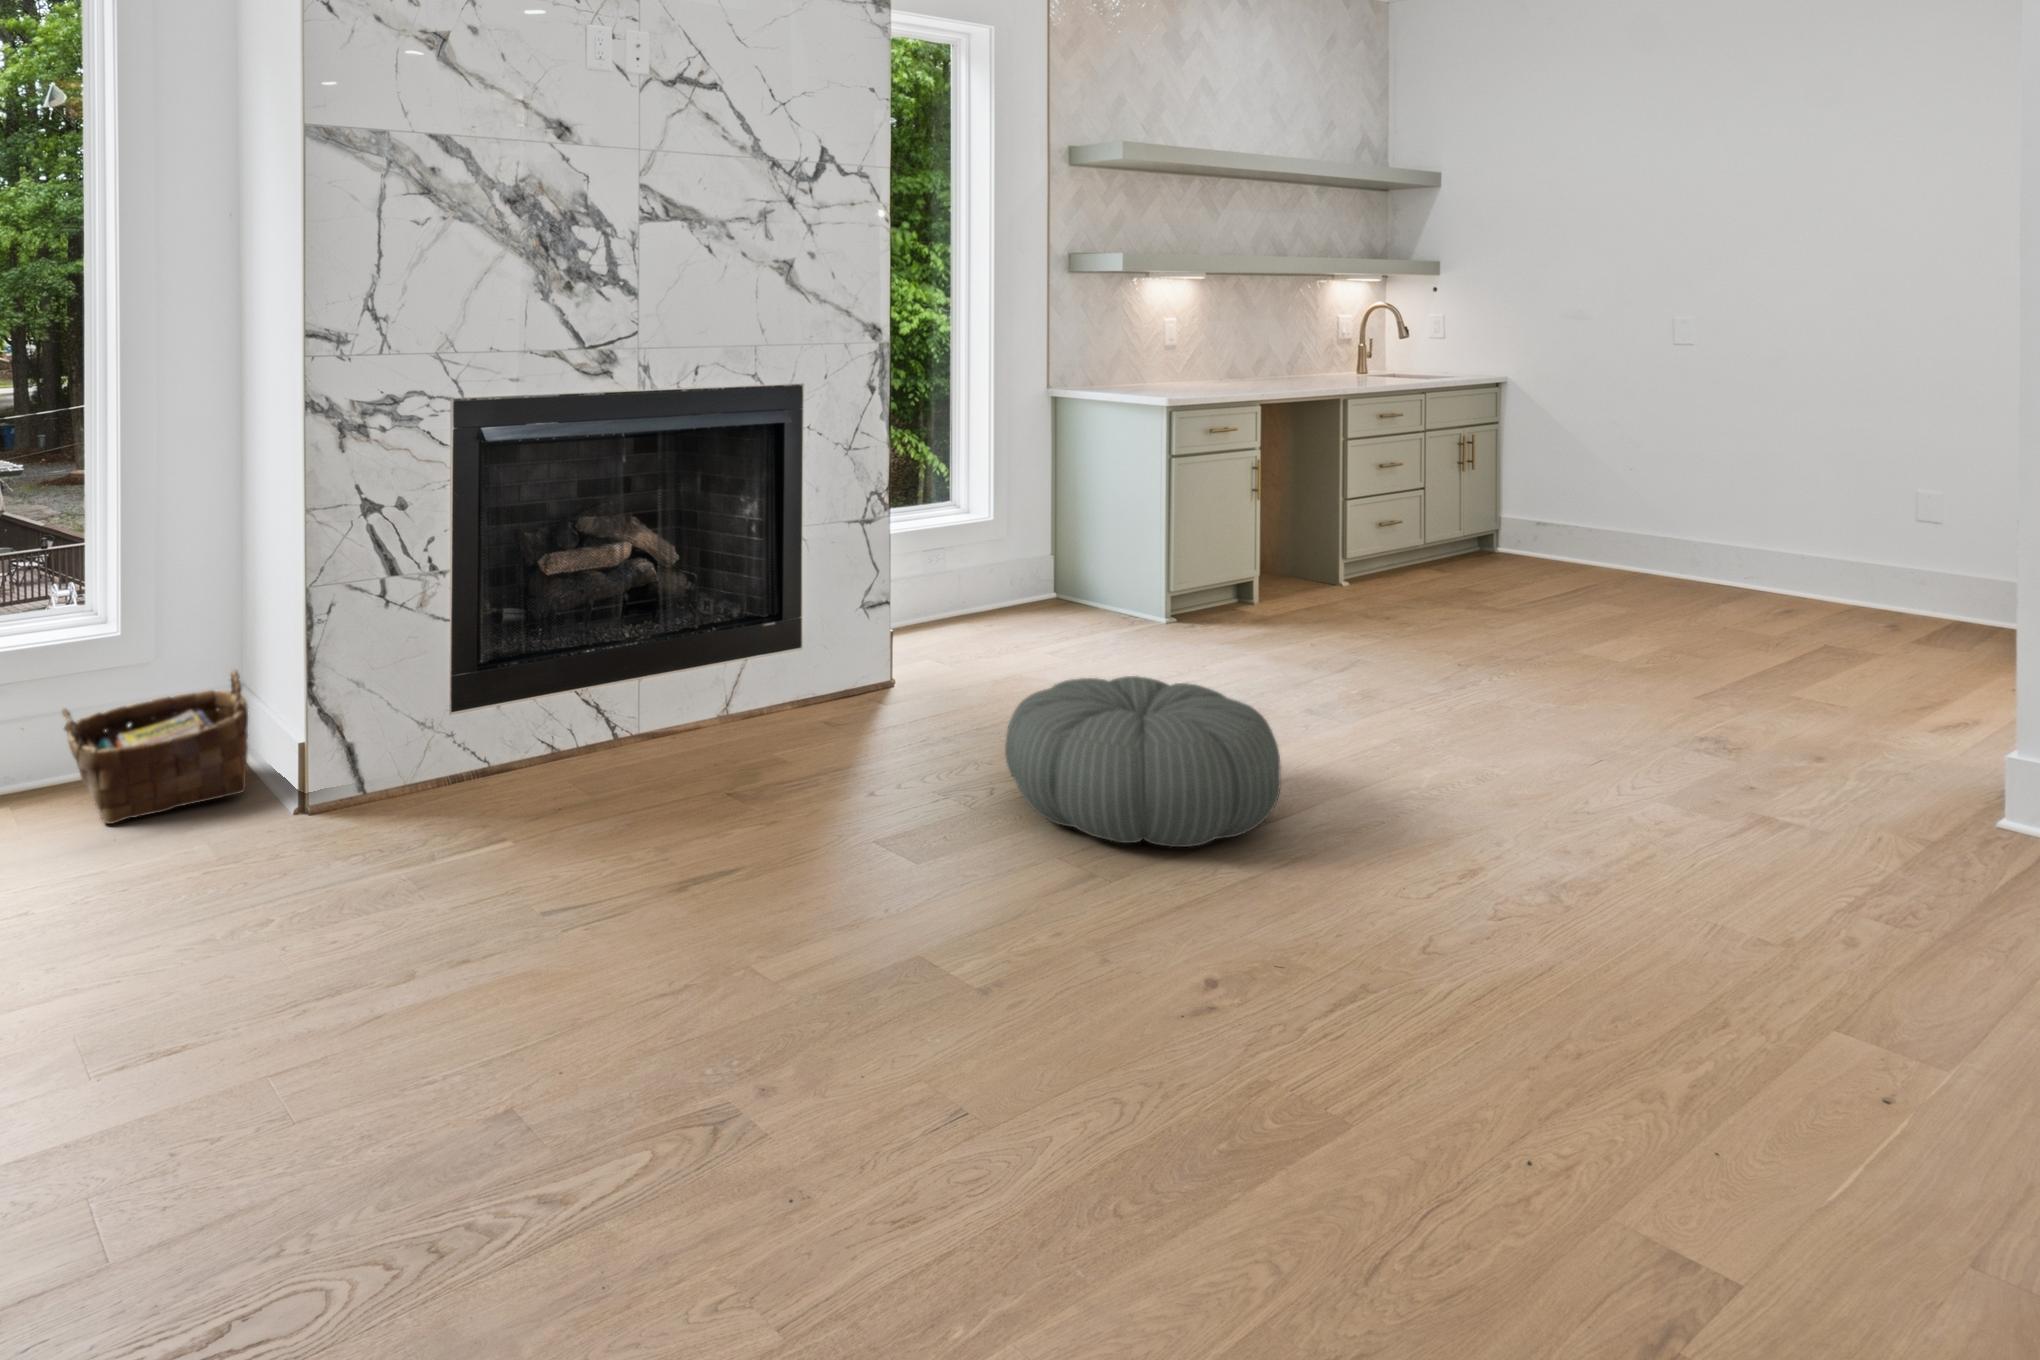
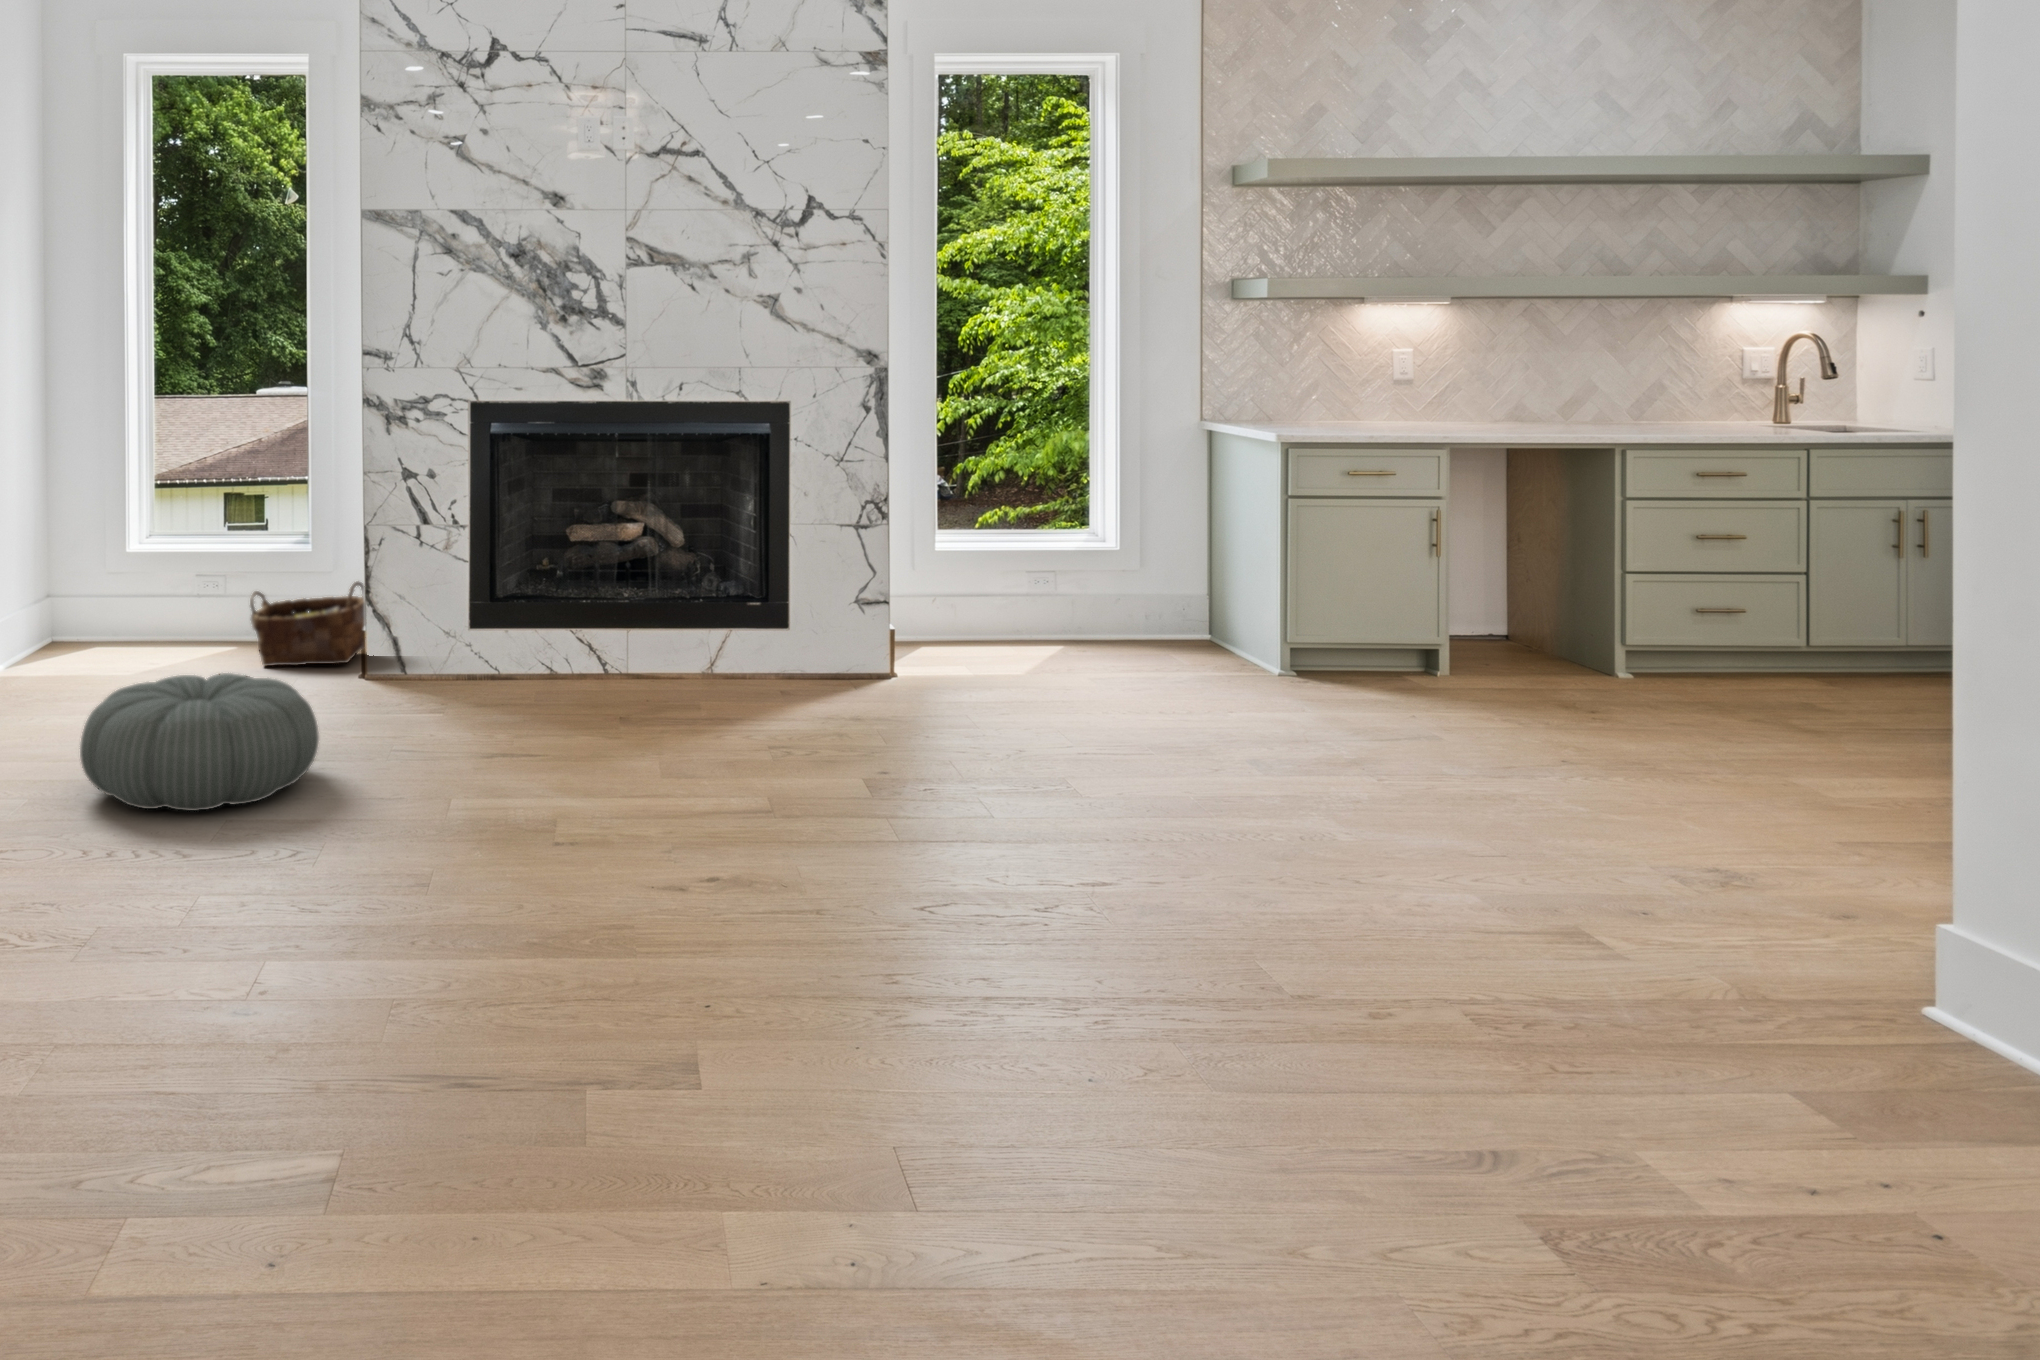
pouf: present [1005,676,1281,847] -> present [80,673,319,811]

